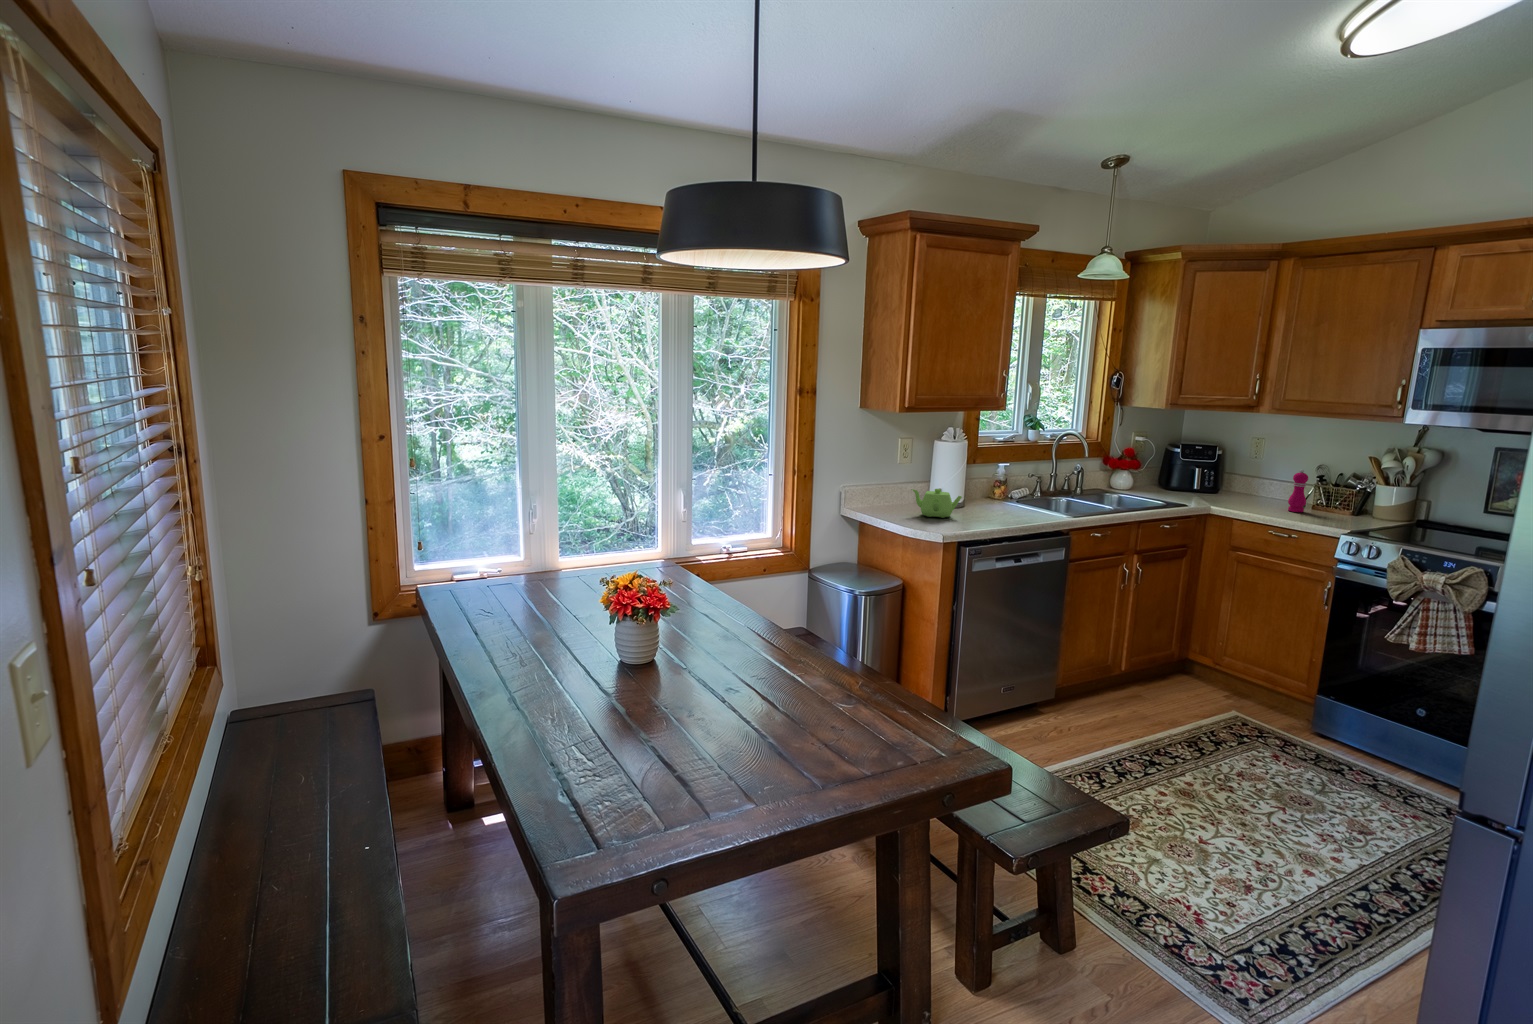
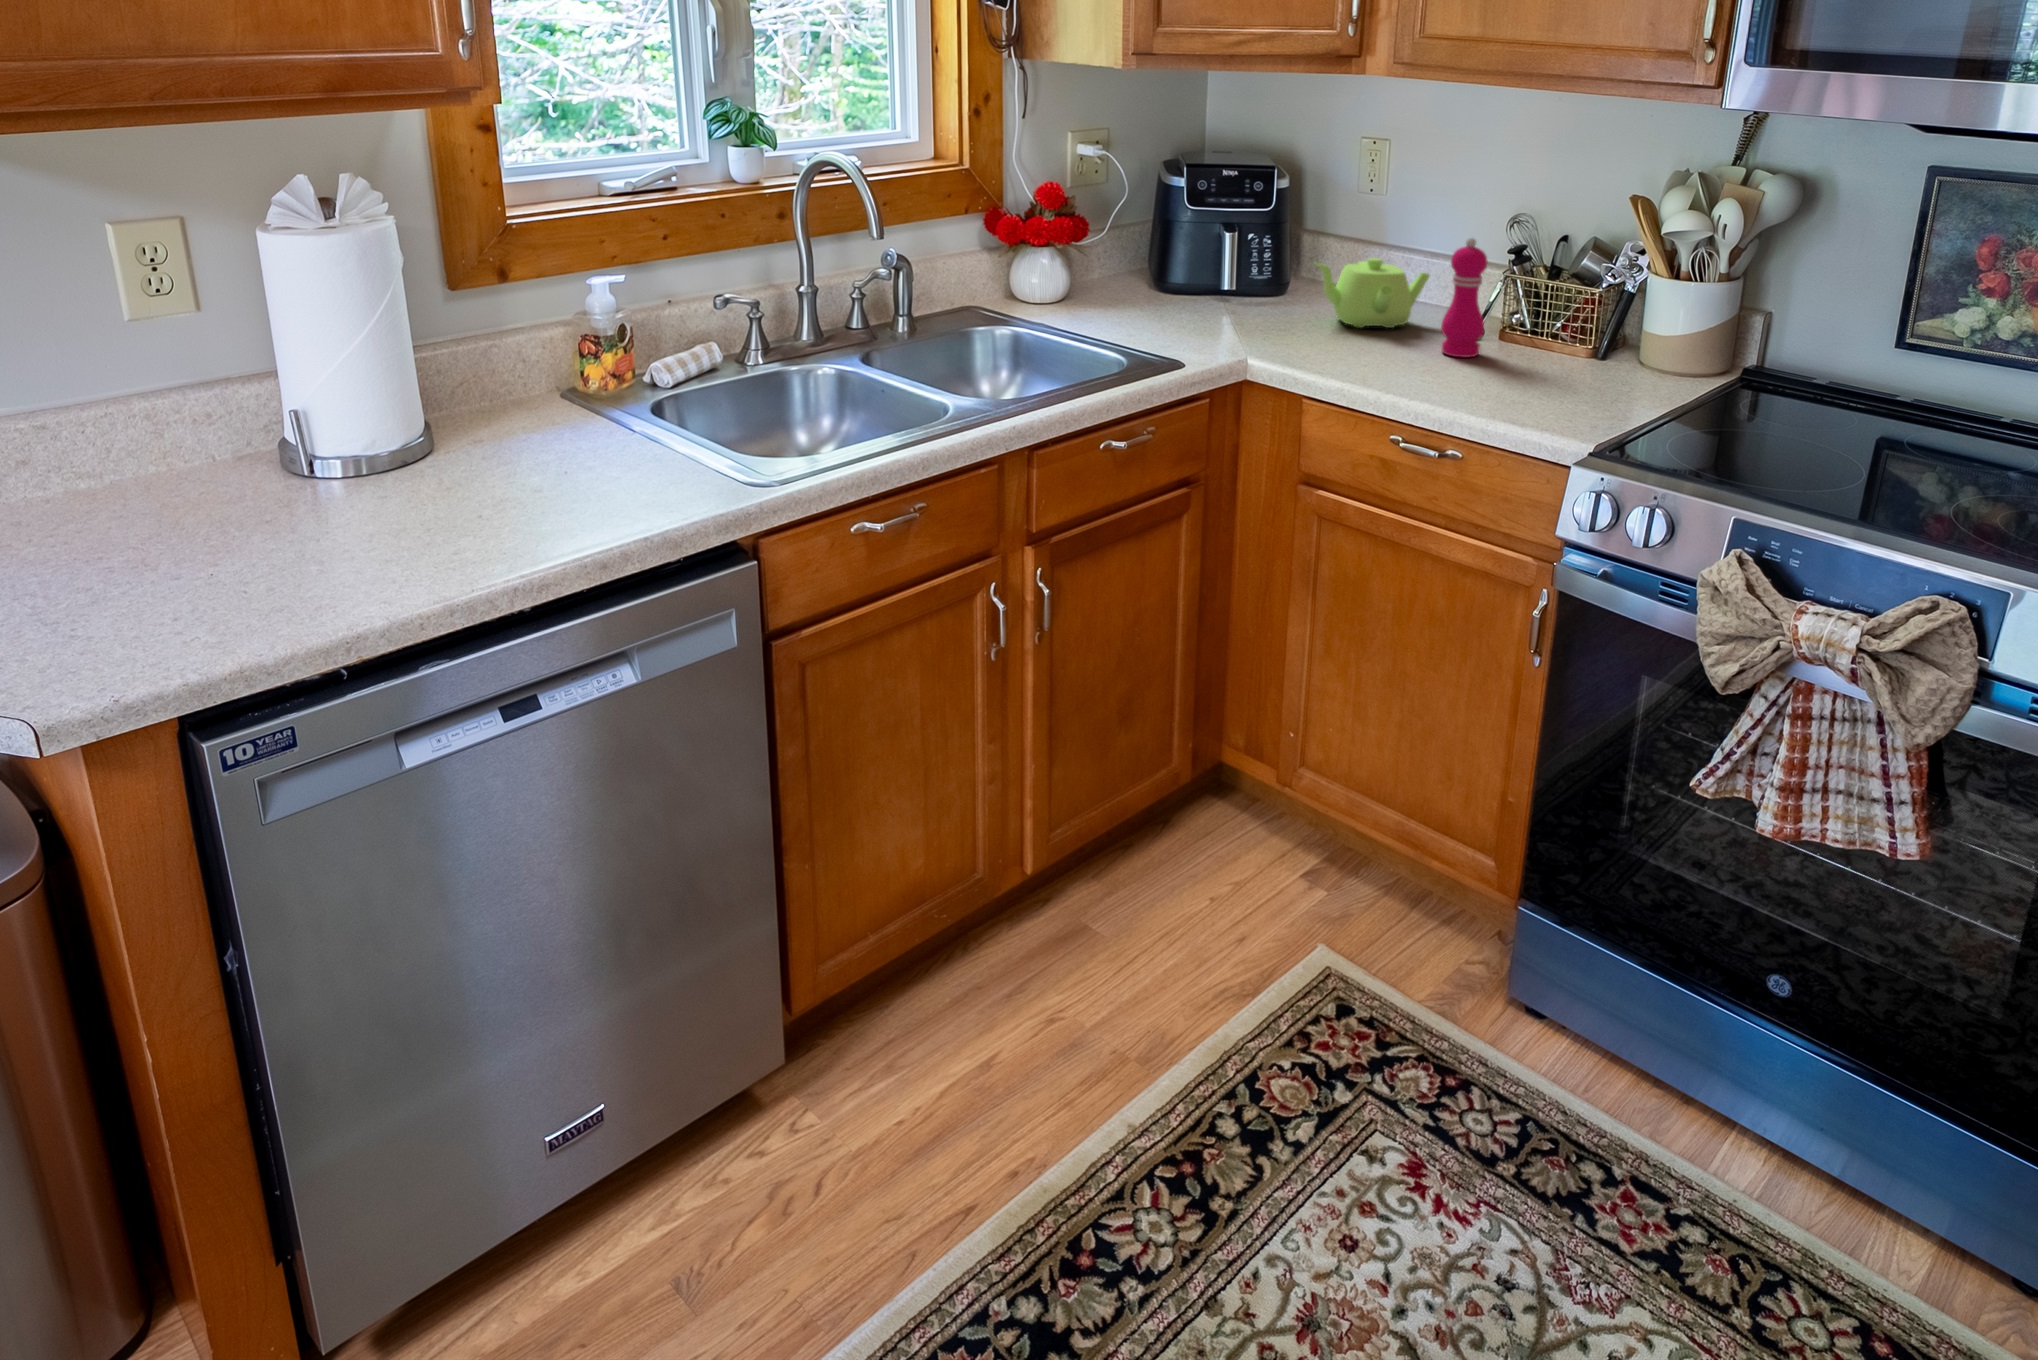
teapot: present [912,489,962,518] -> present [1316,258,1430,328]

